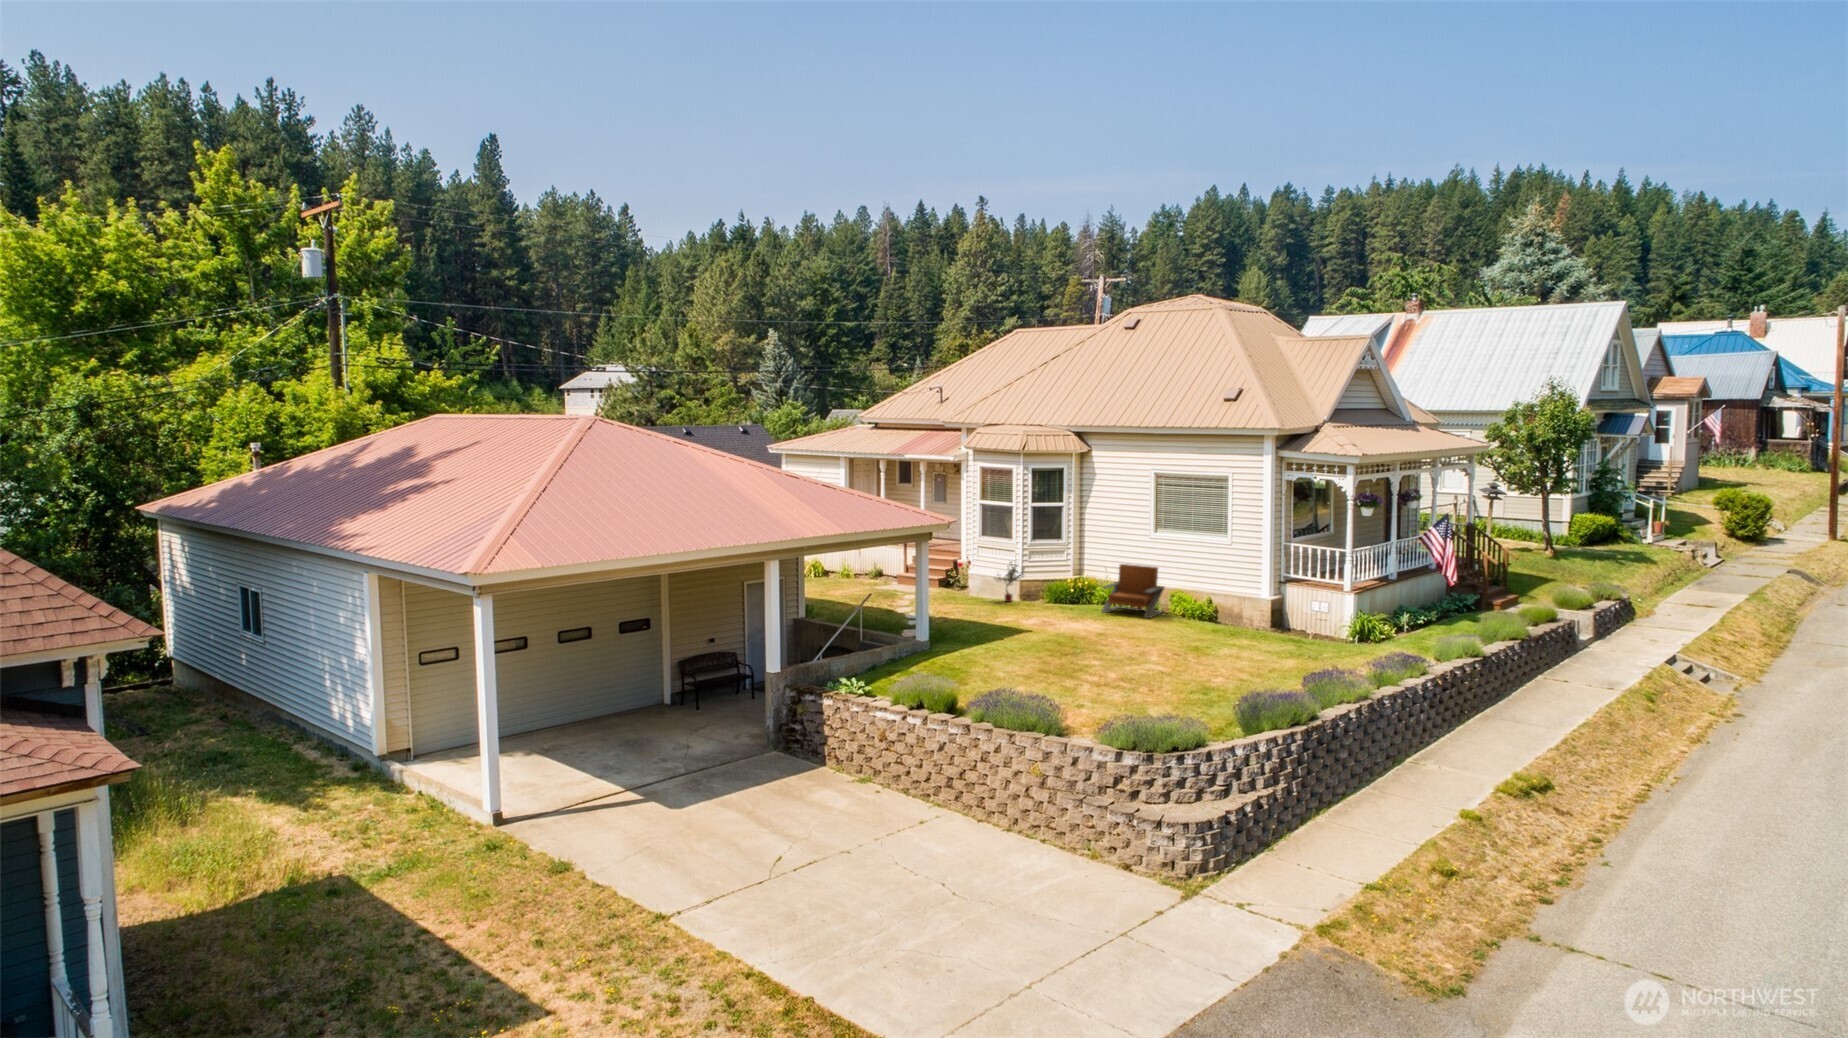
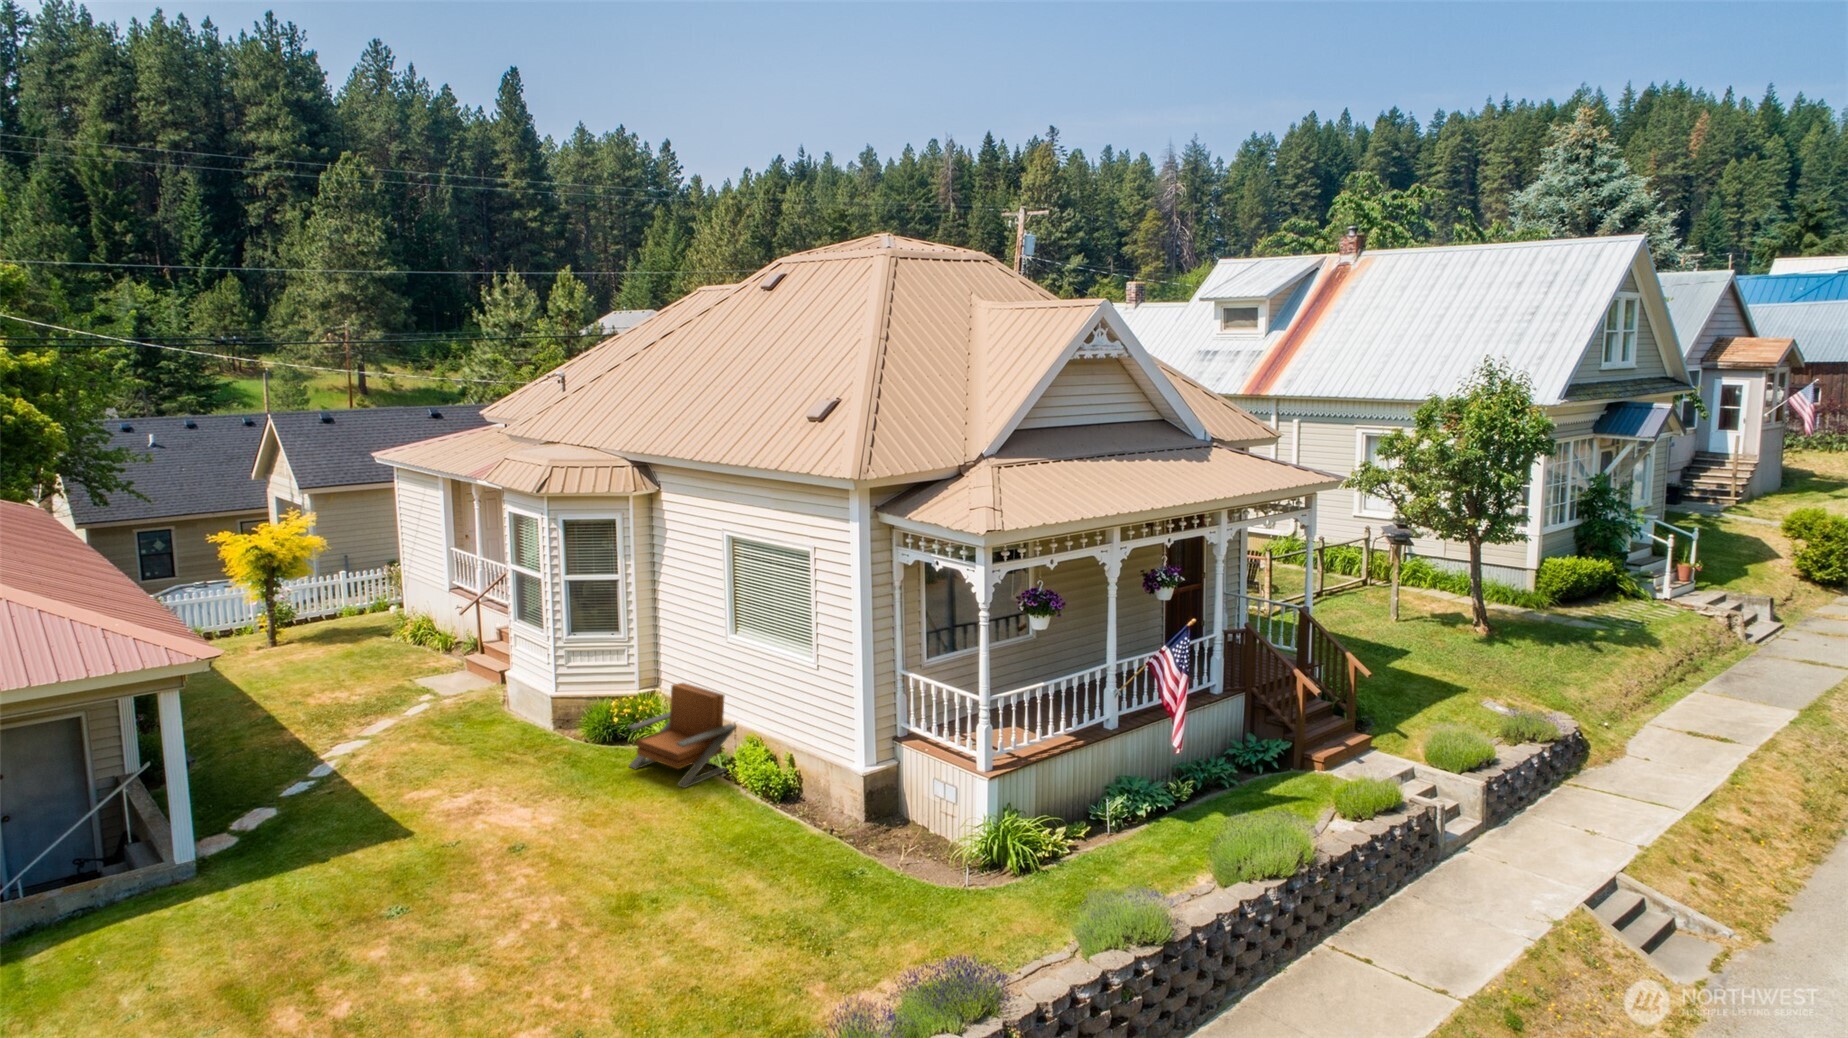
potted tree: present [997,562,1025,602] -> none [504,668,546,733]

